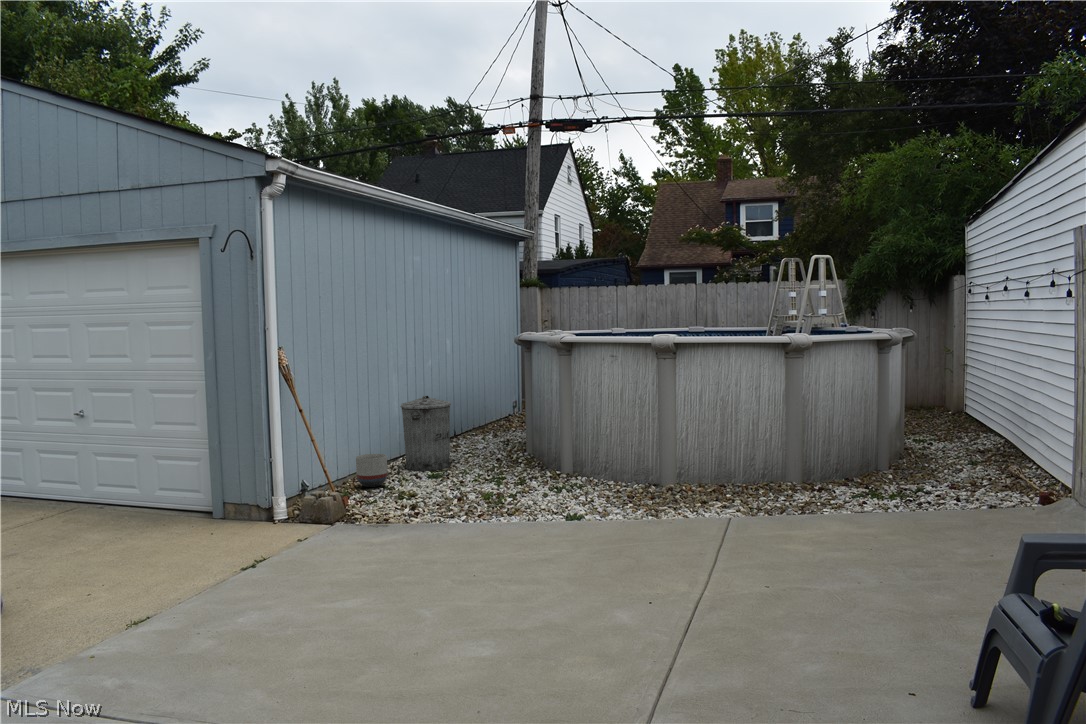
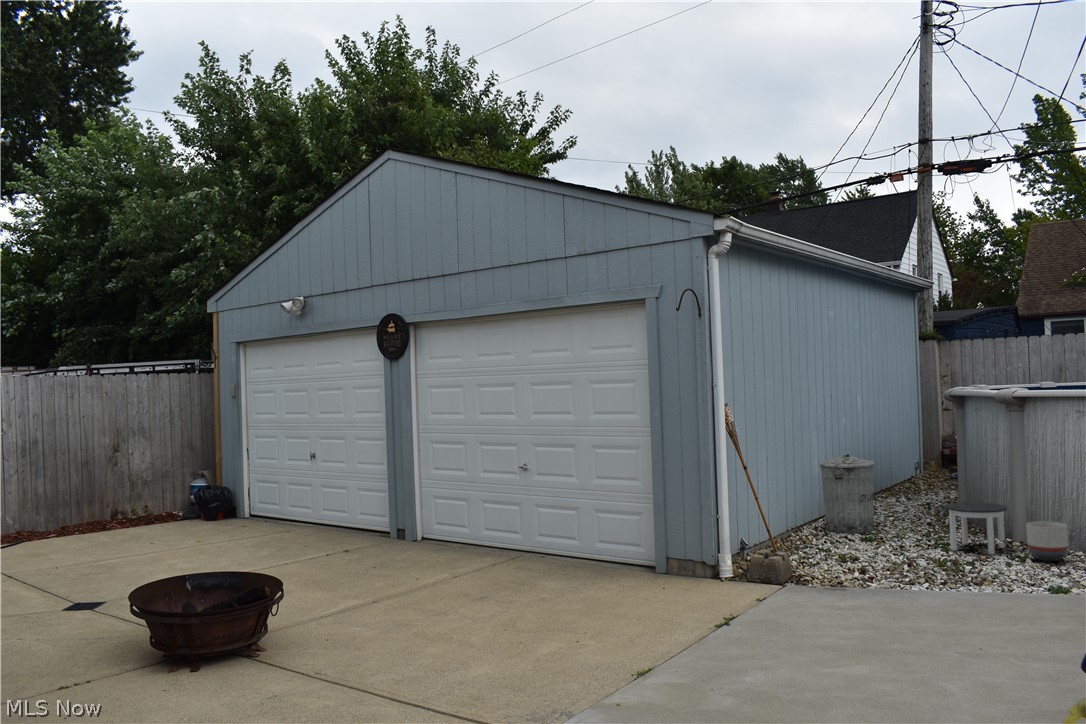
round table: none [501,438,552,484] -> present [945,502,1007,554]
planter: present [356,454,388,487] -> present [1026,521,1068,561]

